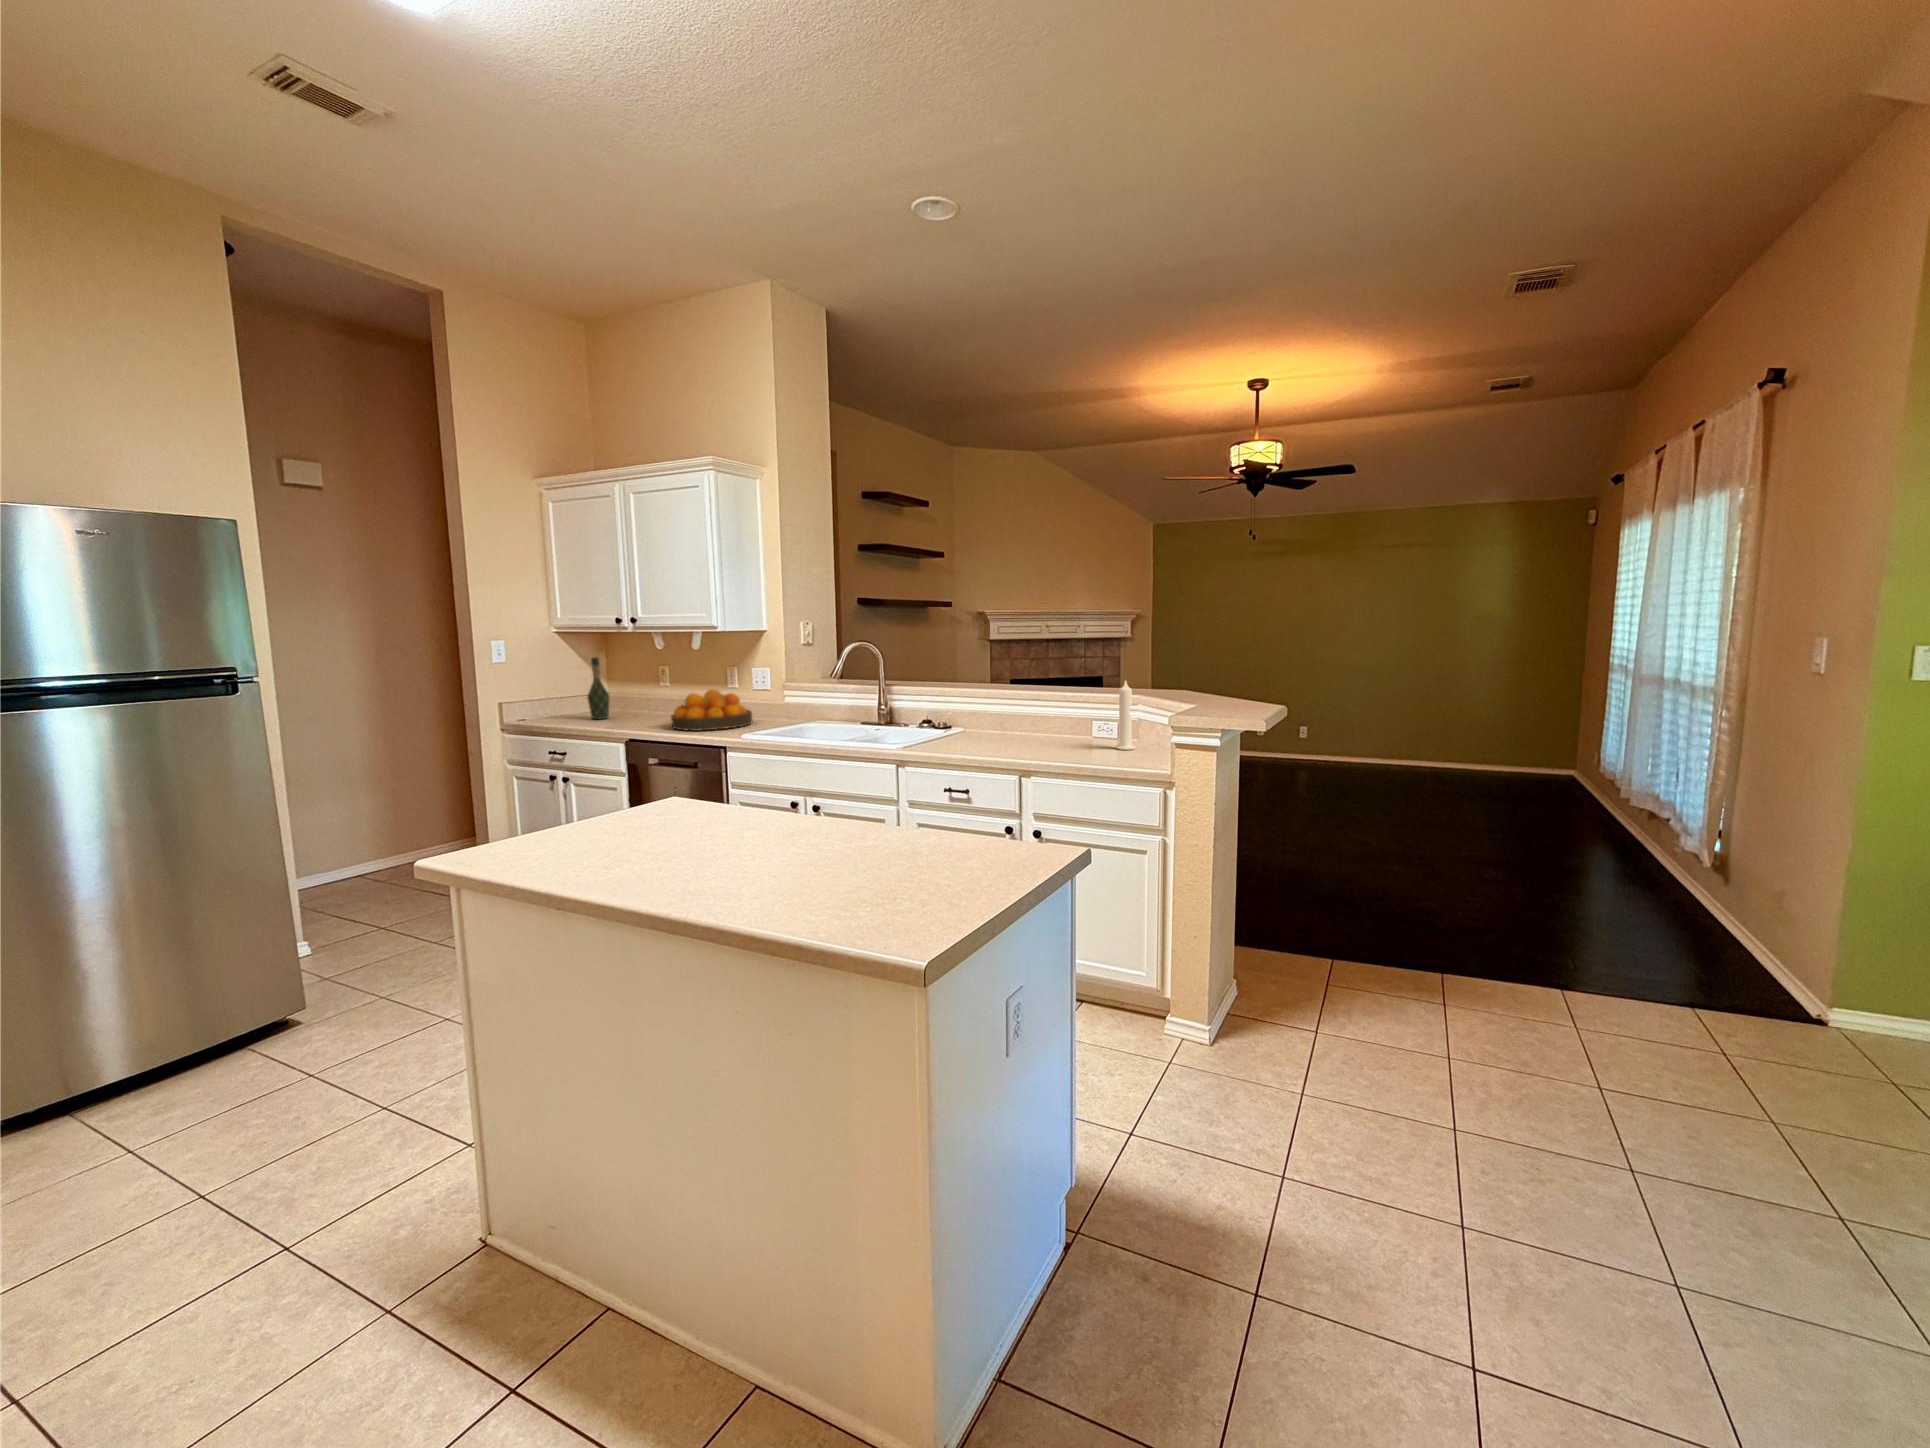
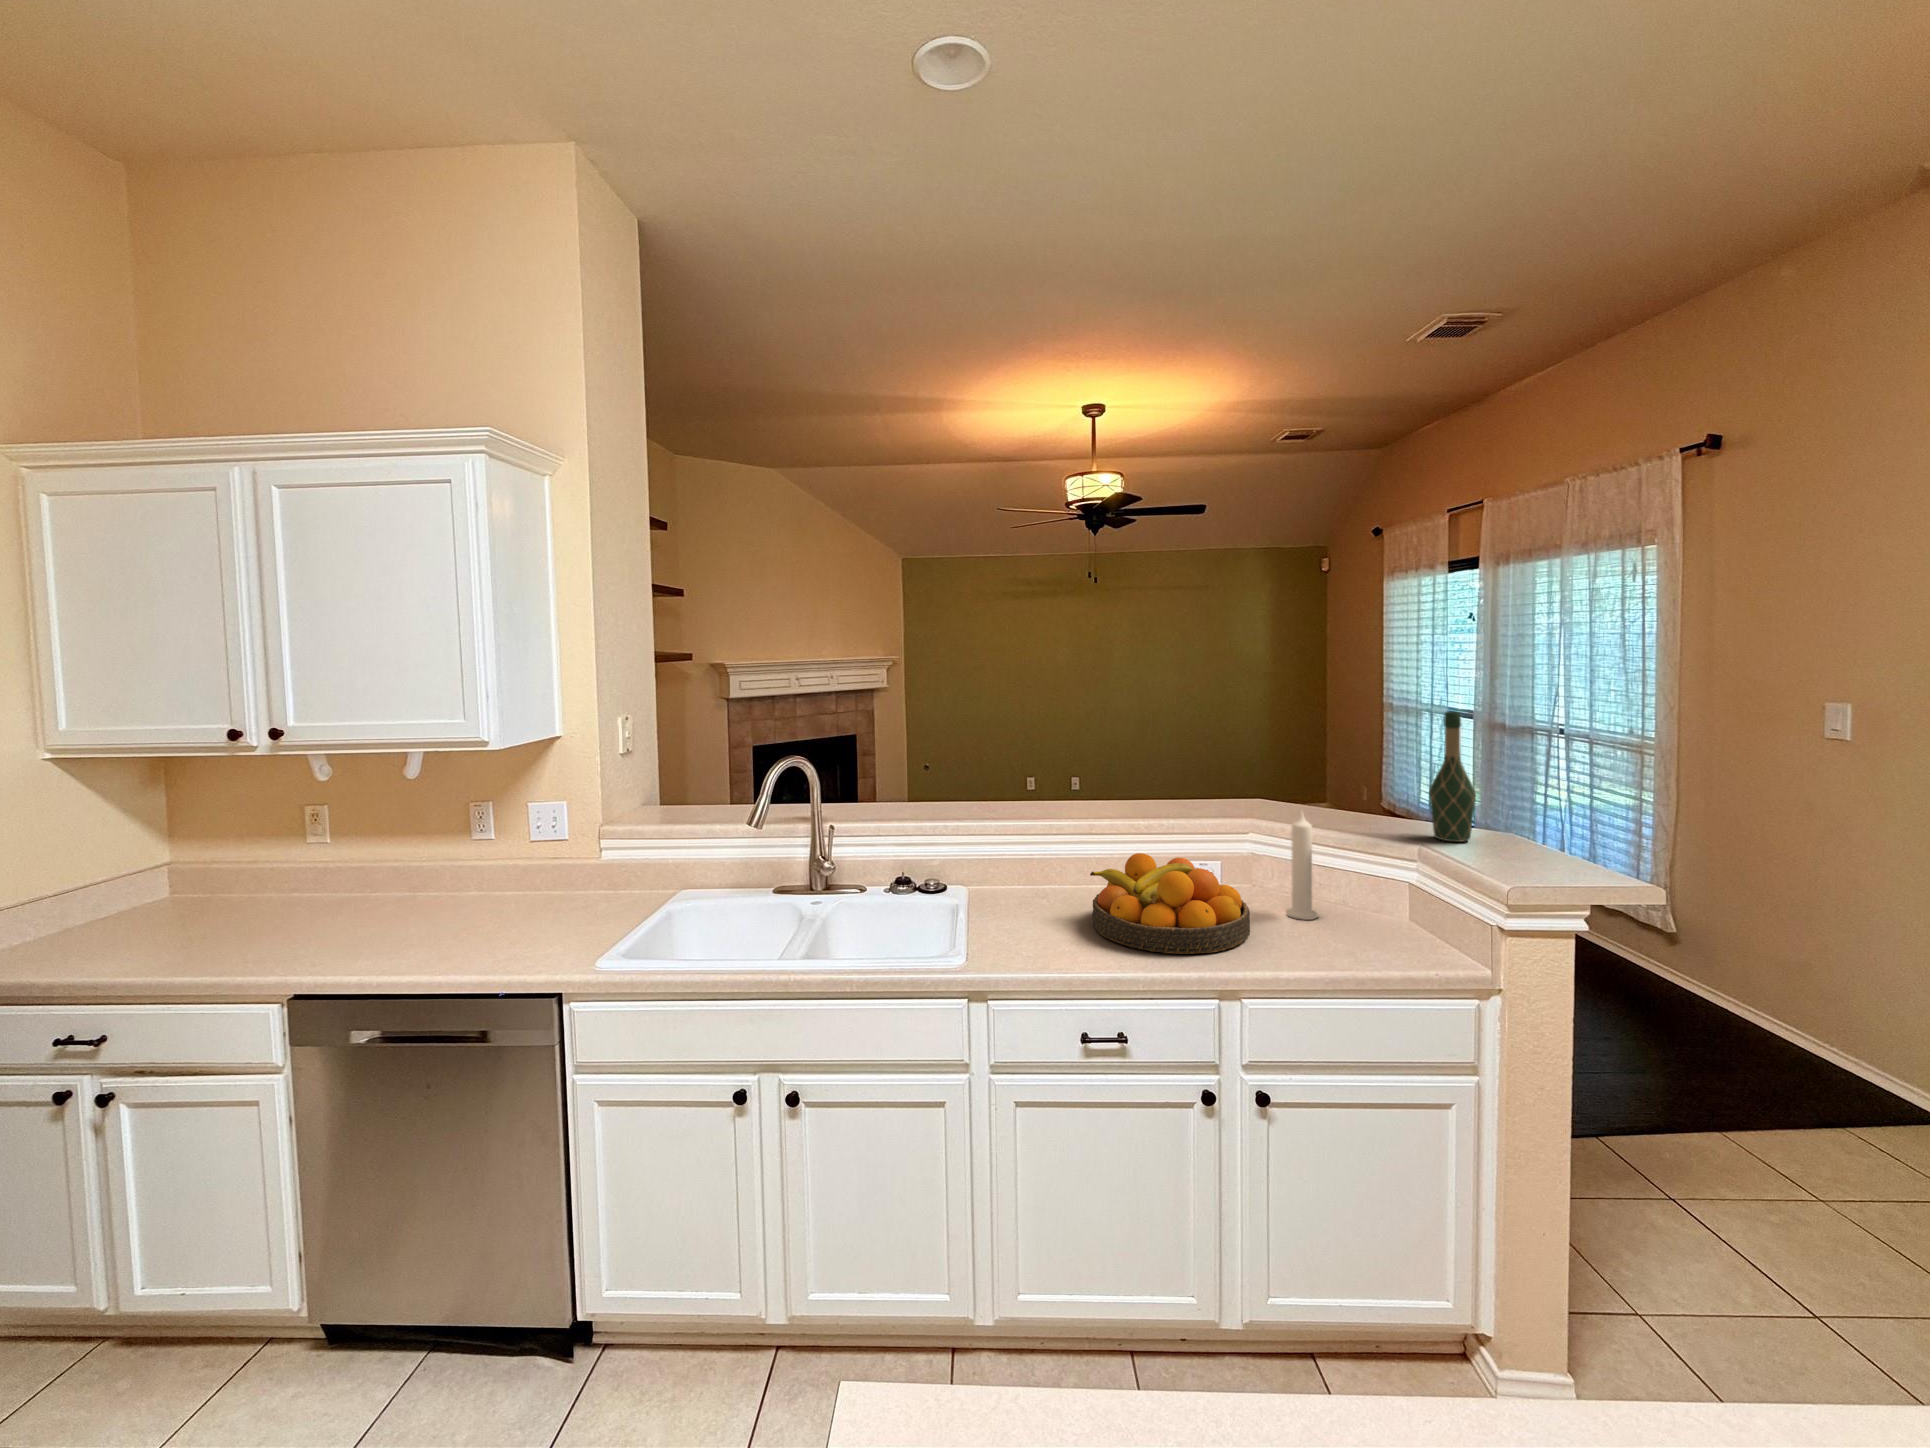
wine bottle: present [587,657,609,719] -> present [1429,712,1476,842]
fruit bowl: present [671,689,752,731] -> present [1090,853,1250,954]

